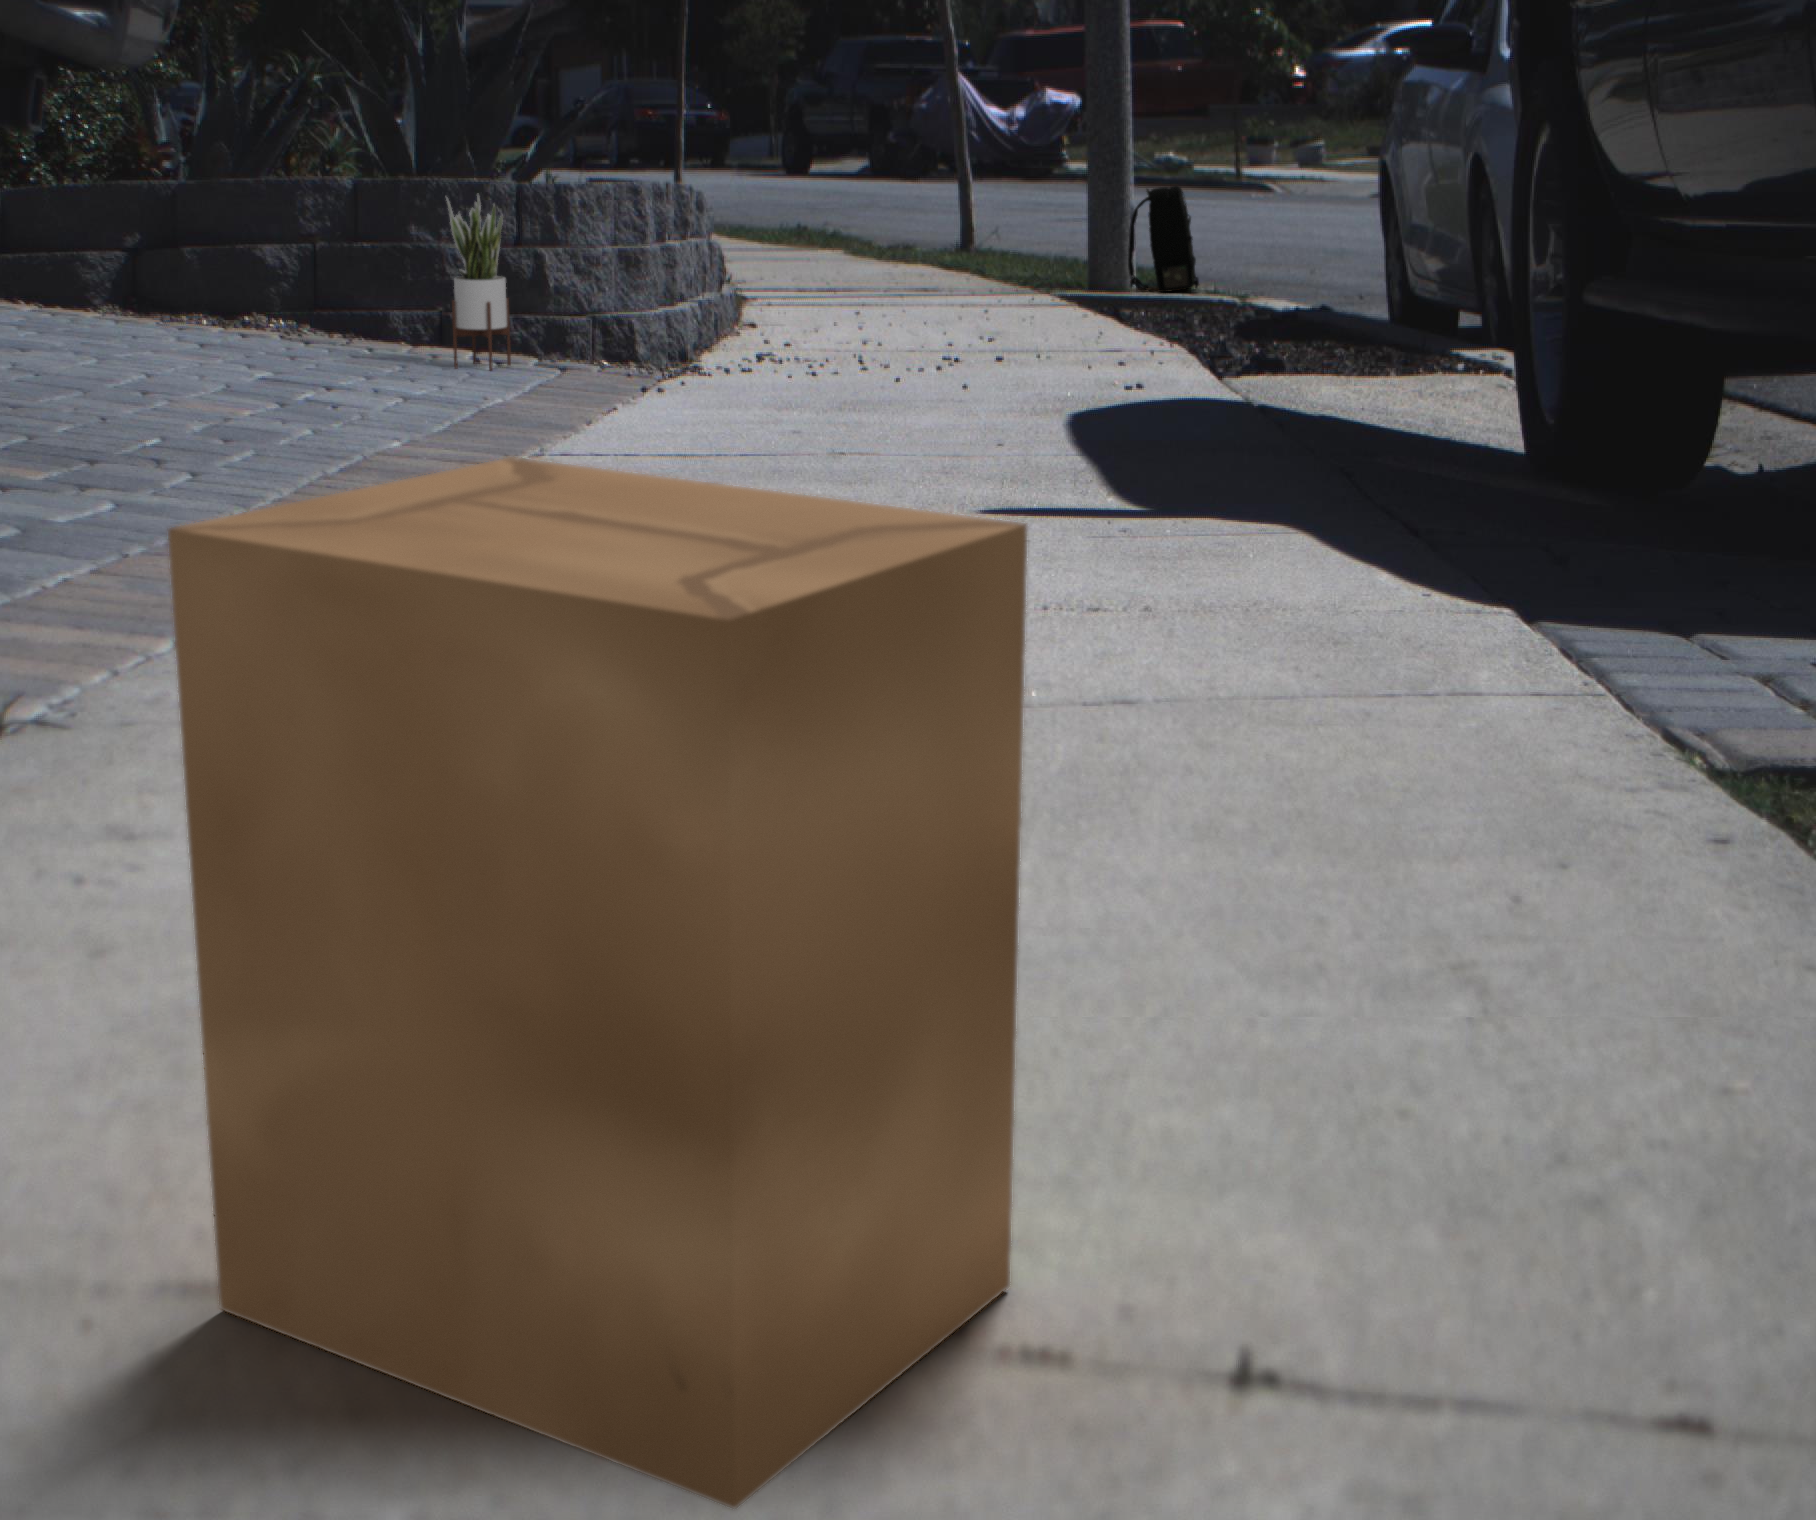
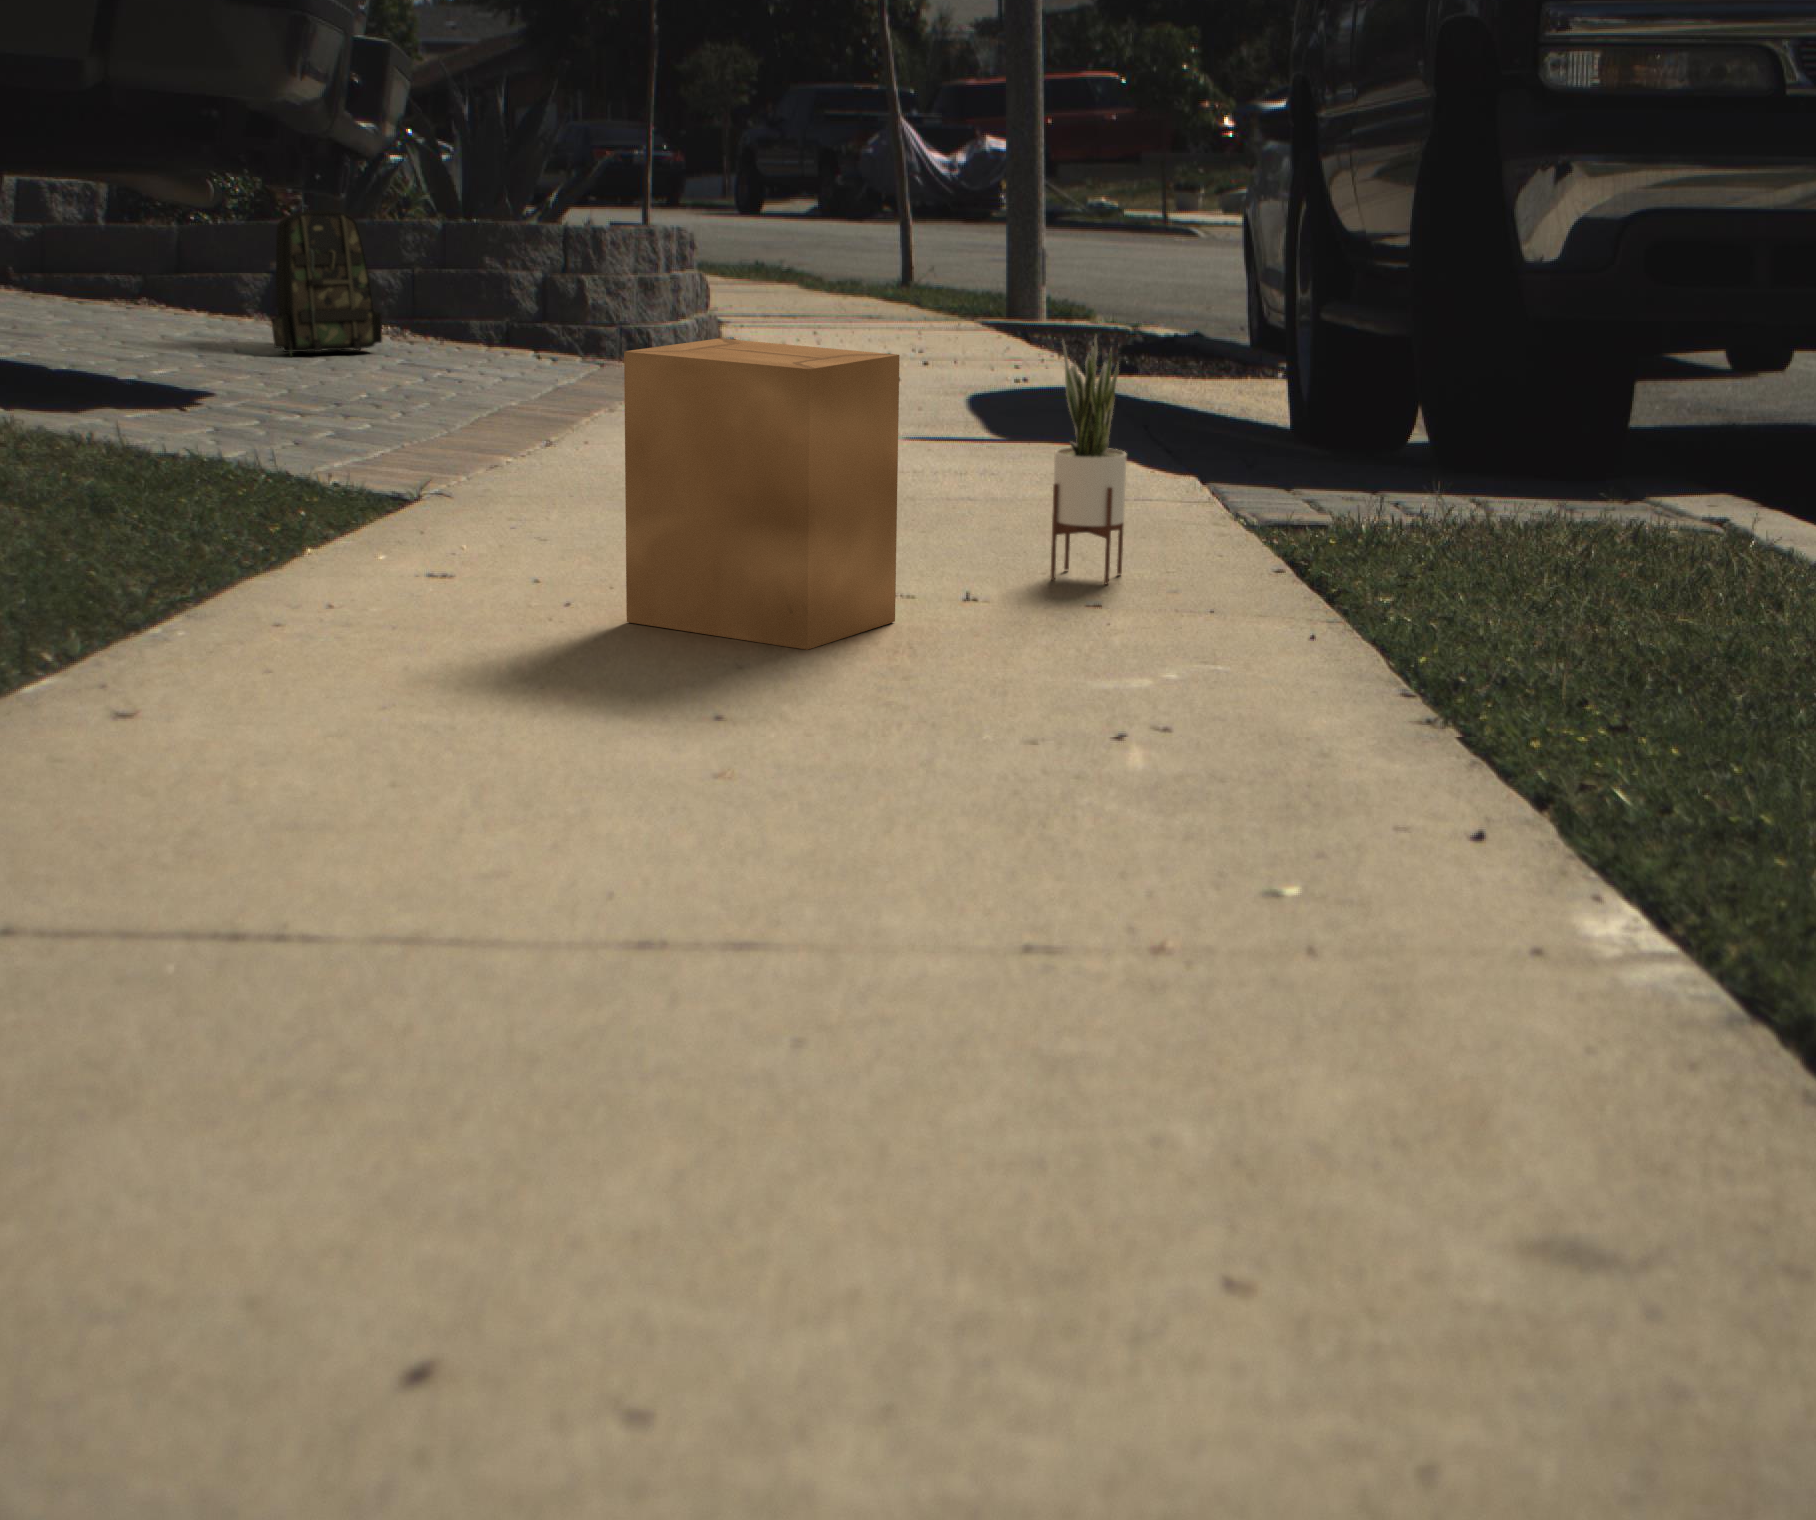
backpack: present [1128,185,1199,292] -> present [271,210,382,355]
potted plant: present [446,195,511,371] -> present [1050,336,1127,584]

